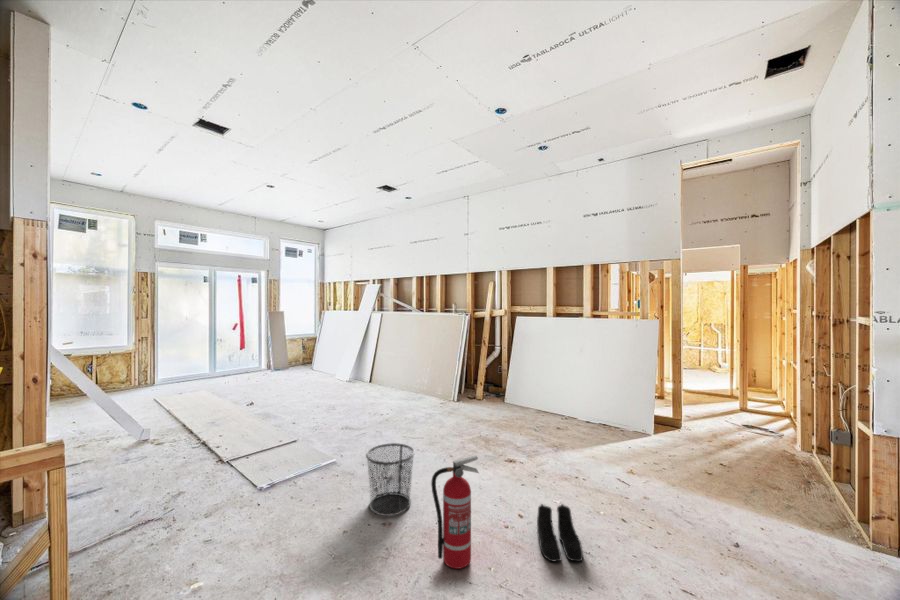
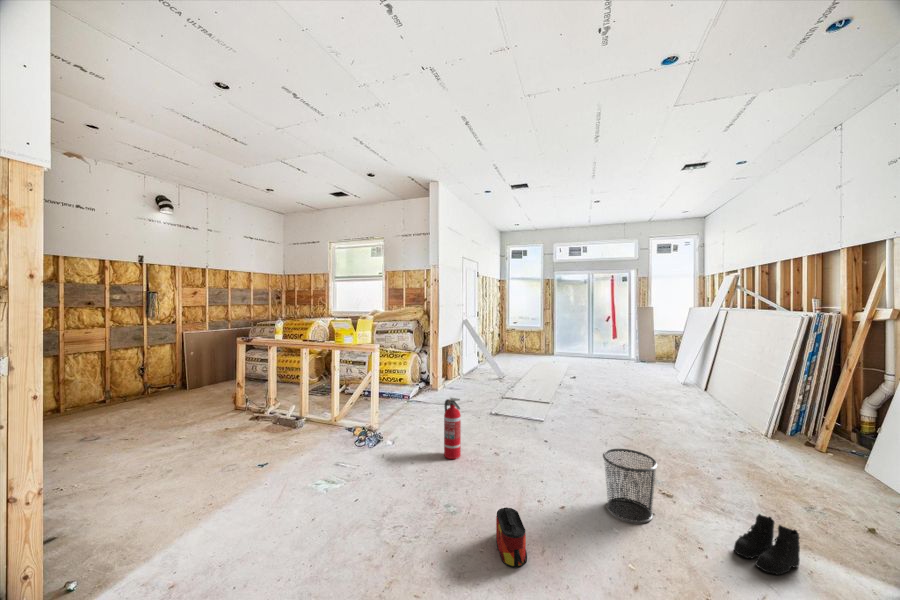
waste bin: present [366,443,415,516] -> present [603,449,658,523]
boots: present [537,504,583,562] -> present [734,514,800,575]
bag: none [659,524,727,576] -> present [496,507,527,567]

